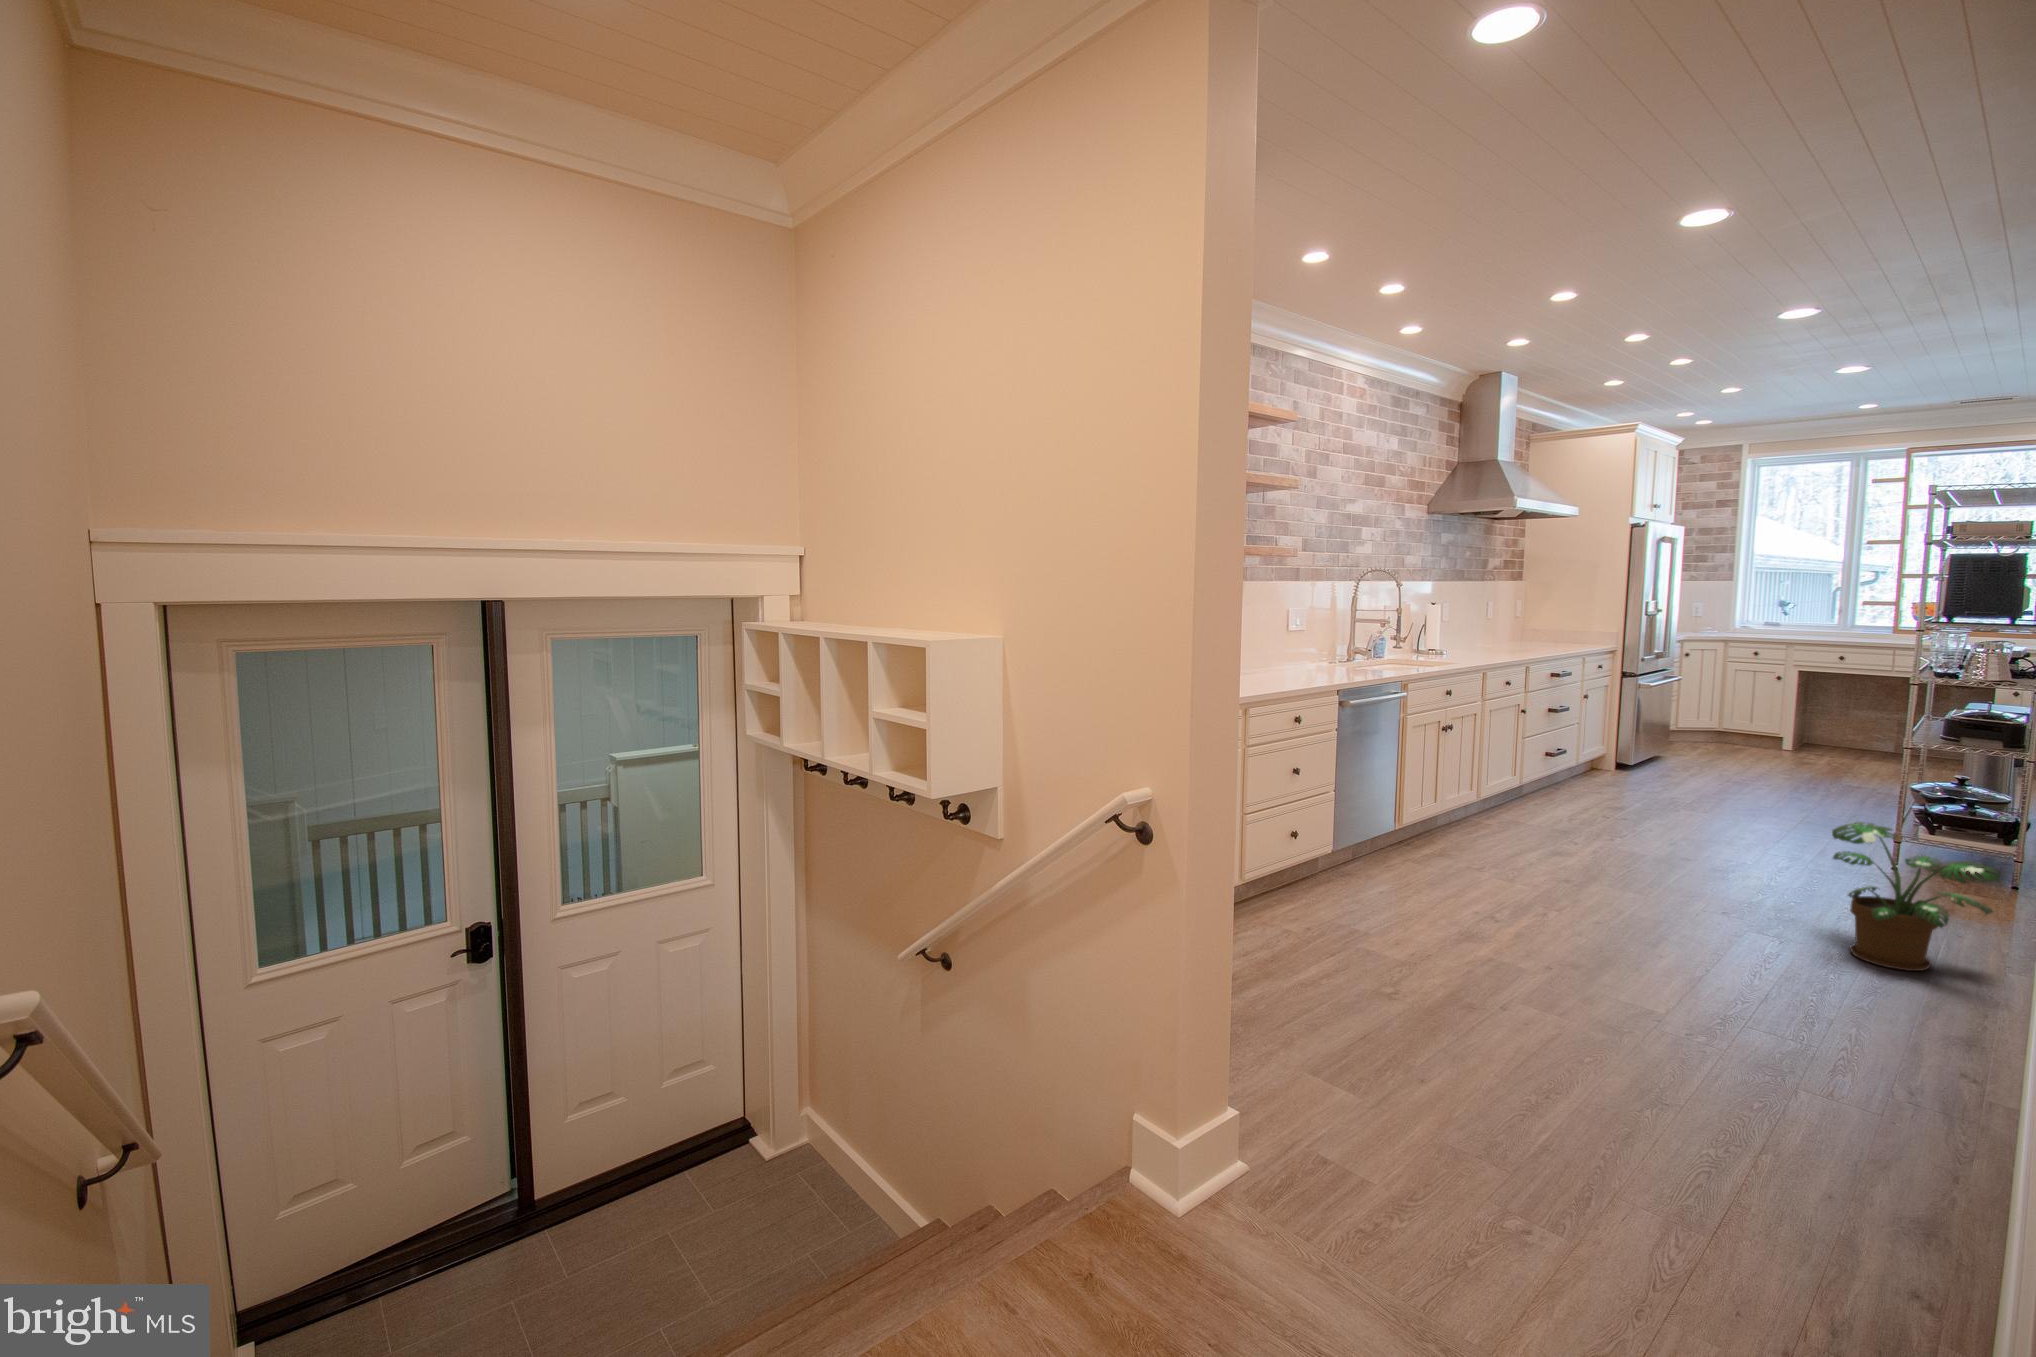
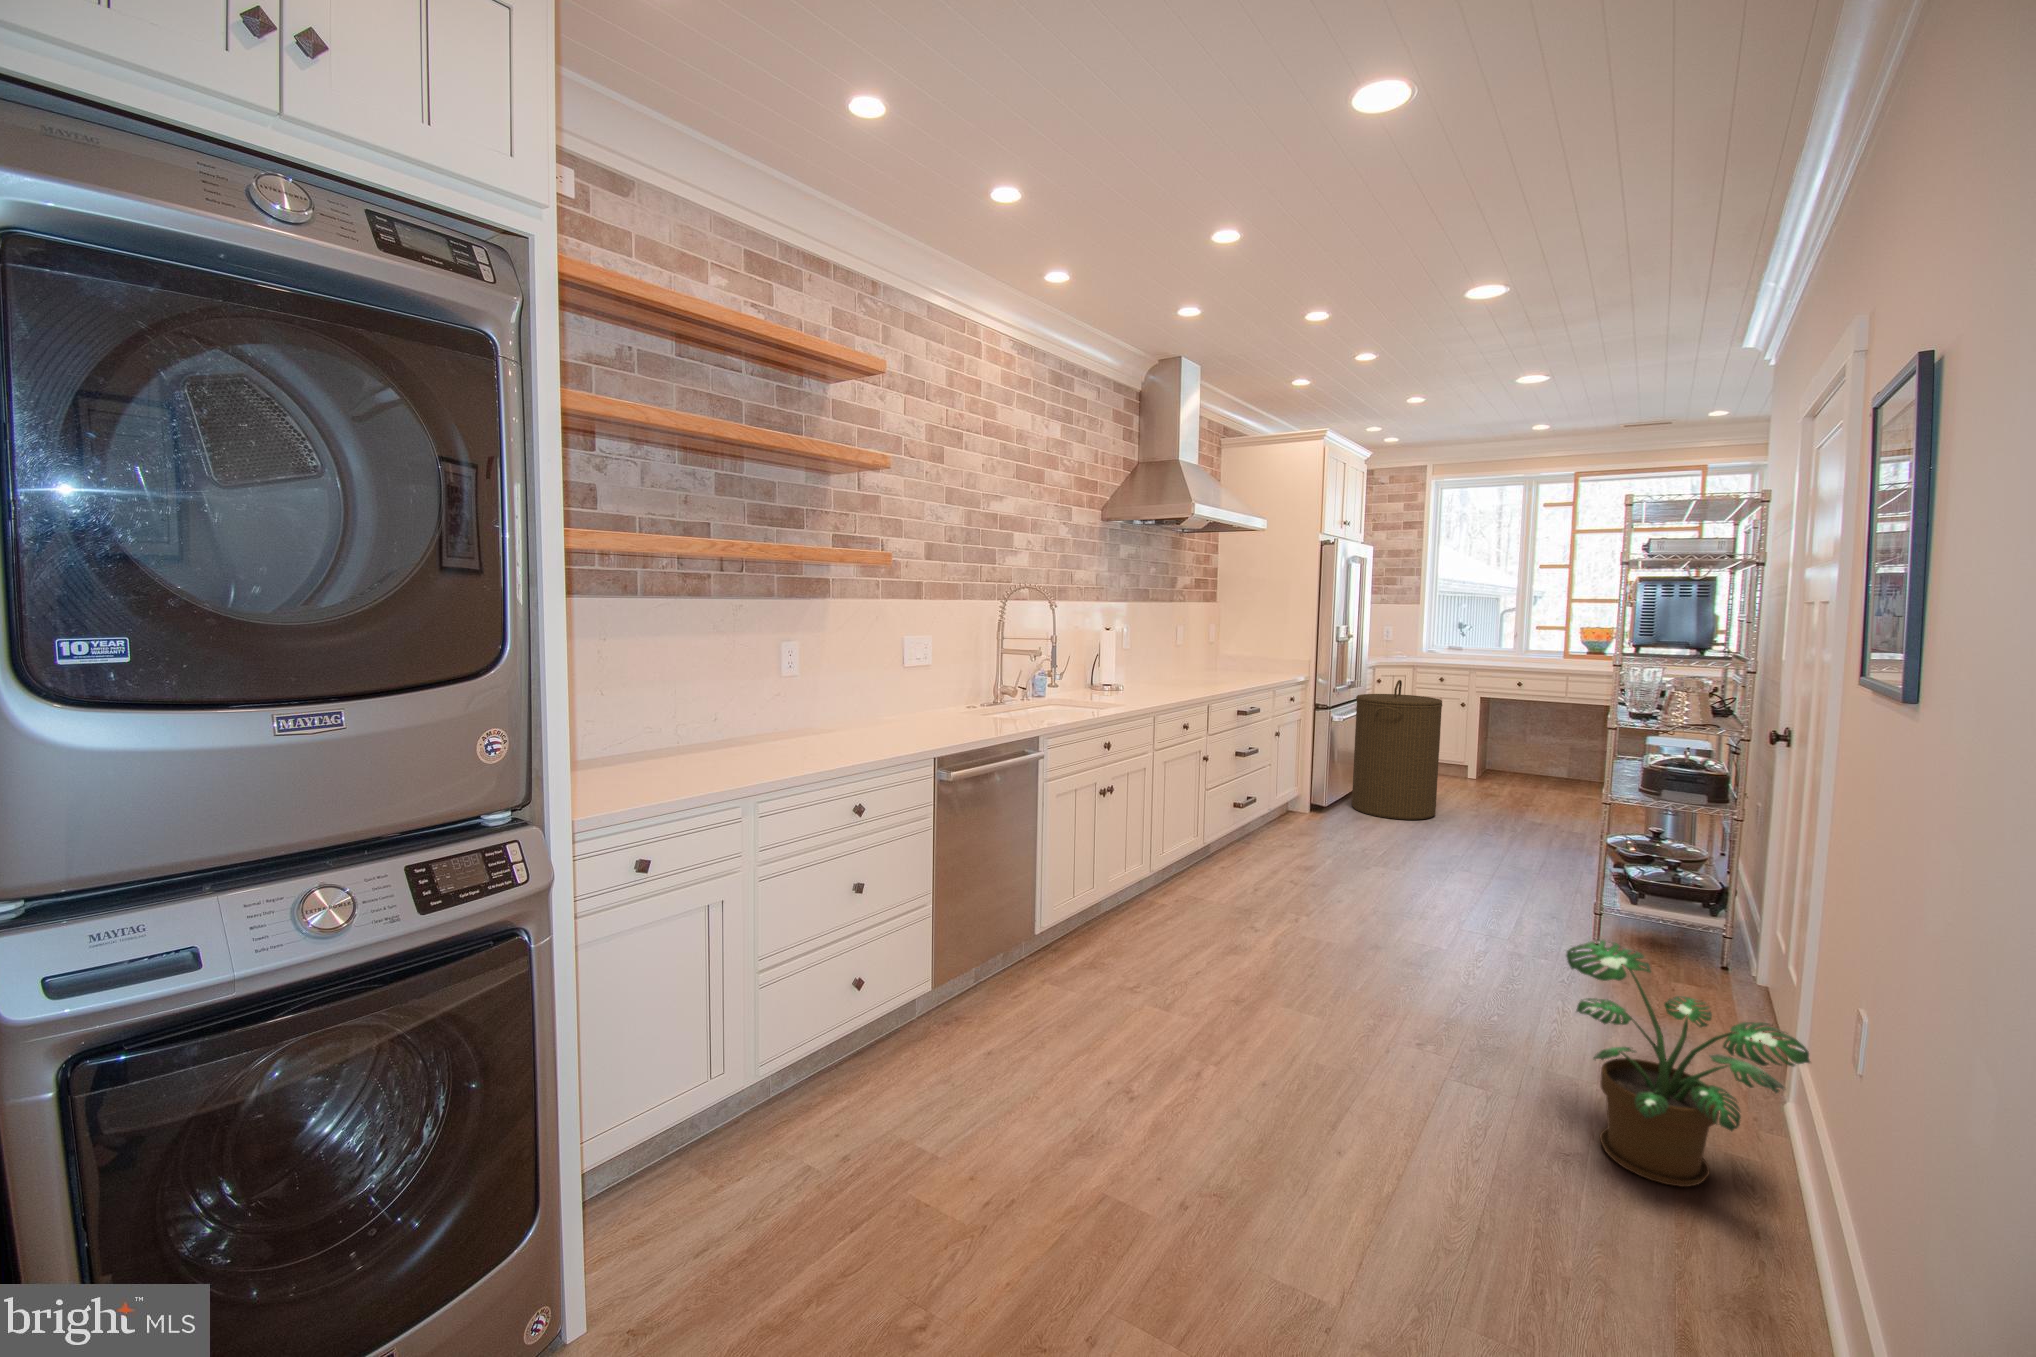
laundry hamper: none [1656,651,1752,780] -> present [1352,680,1442,820]

